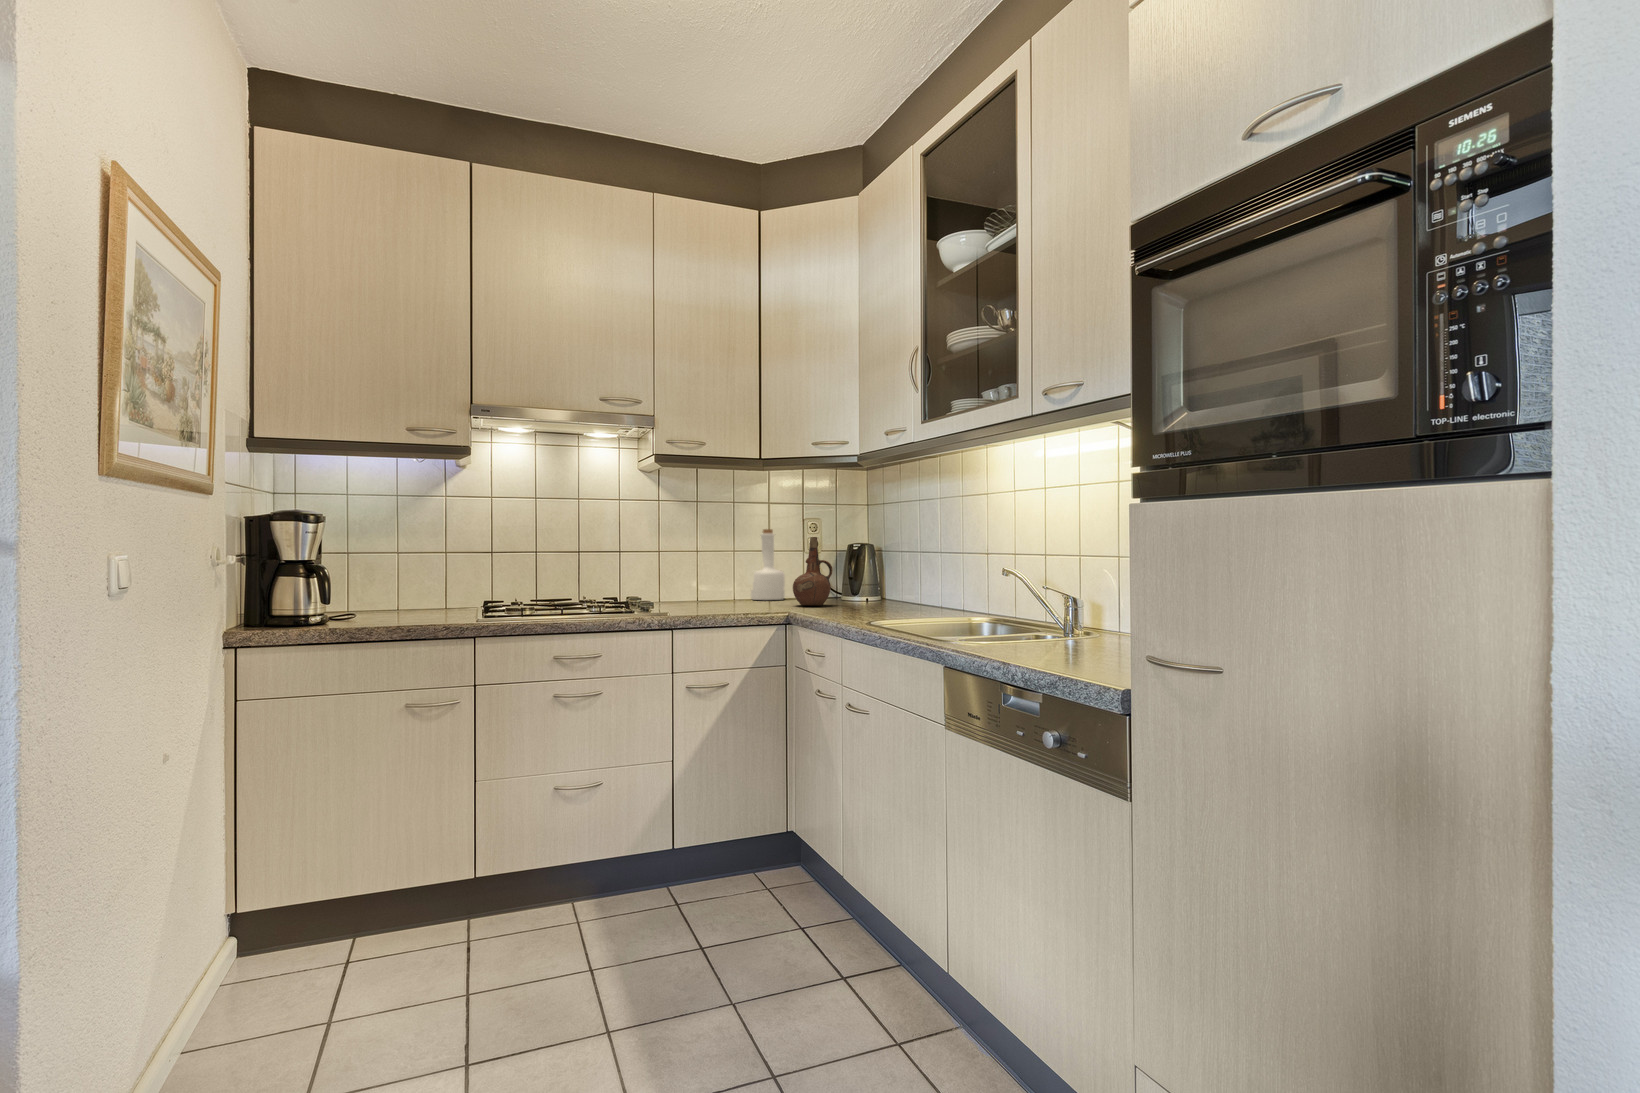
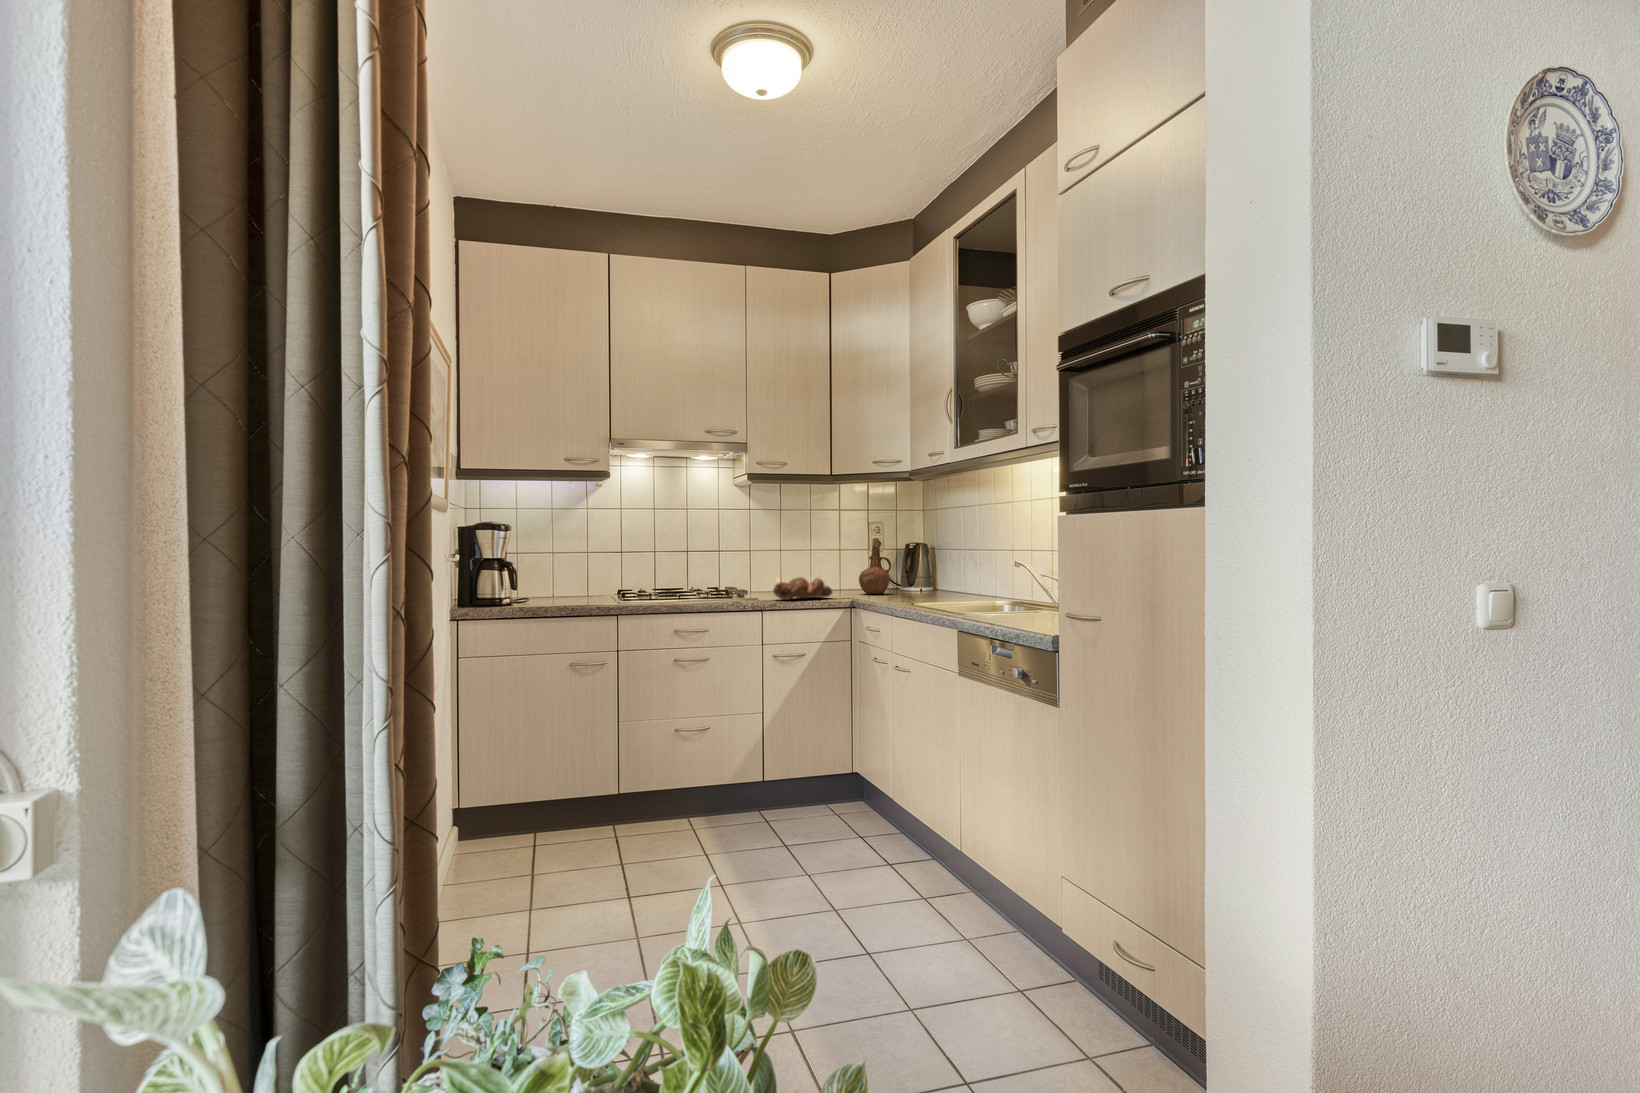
bottle: present [751,529,785,600] -> none [826,532,854,591]
bread loaf: none [685,586,761,616] -> present [773,577,832,600]

